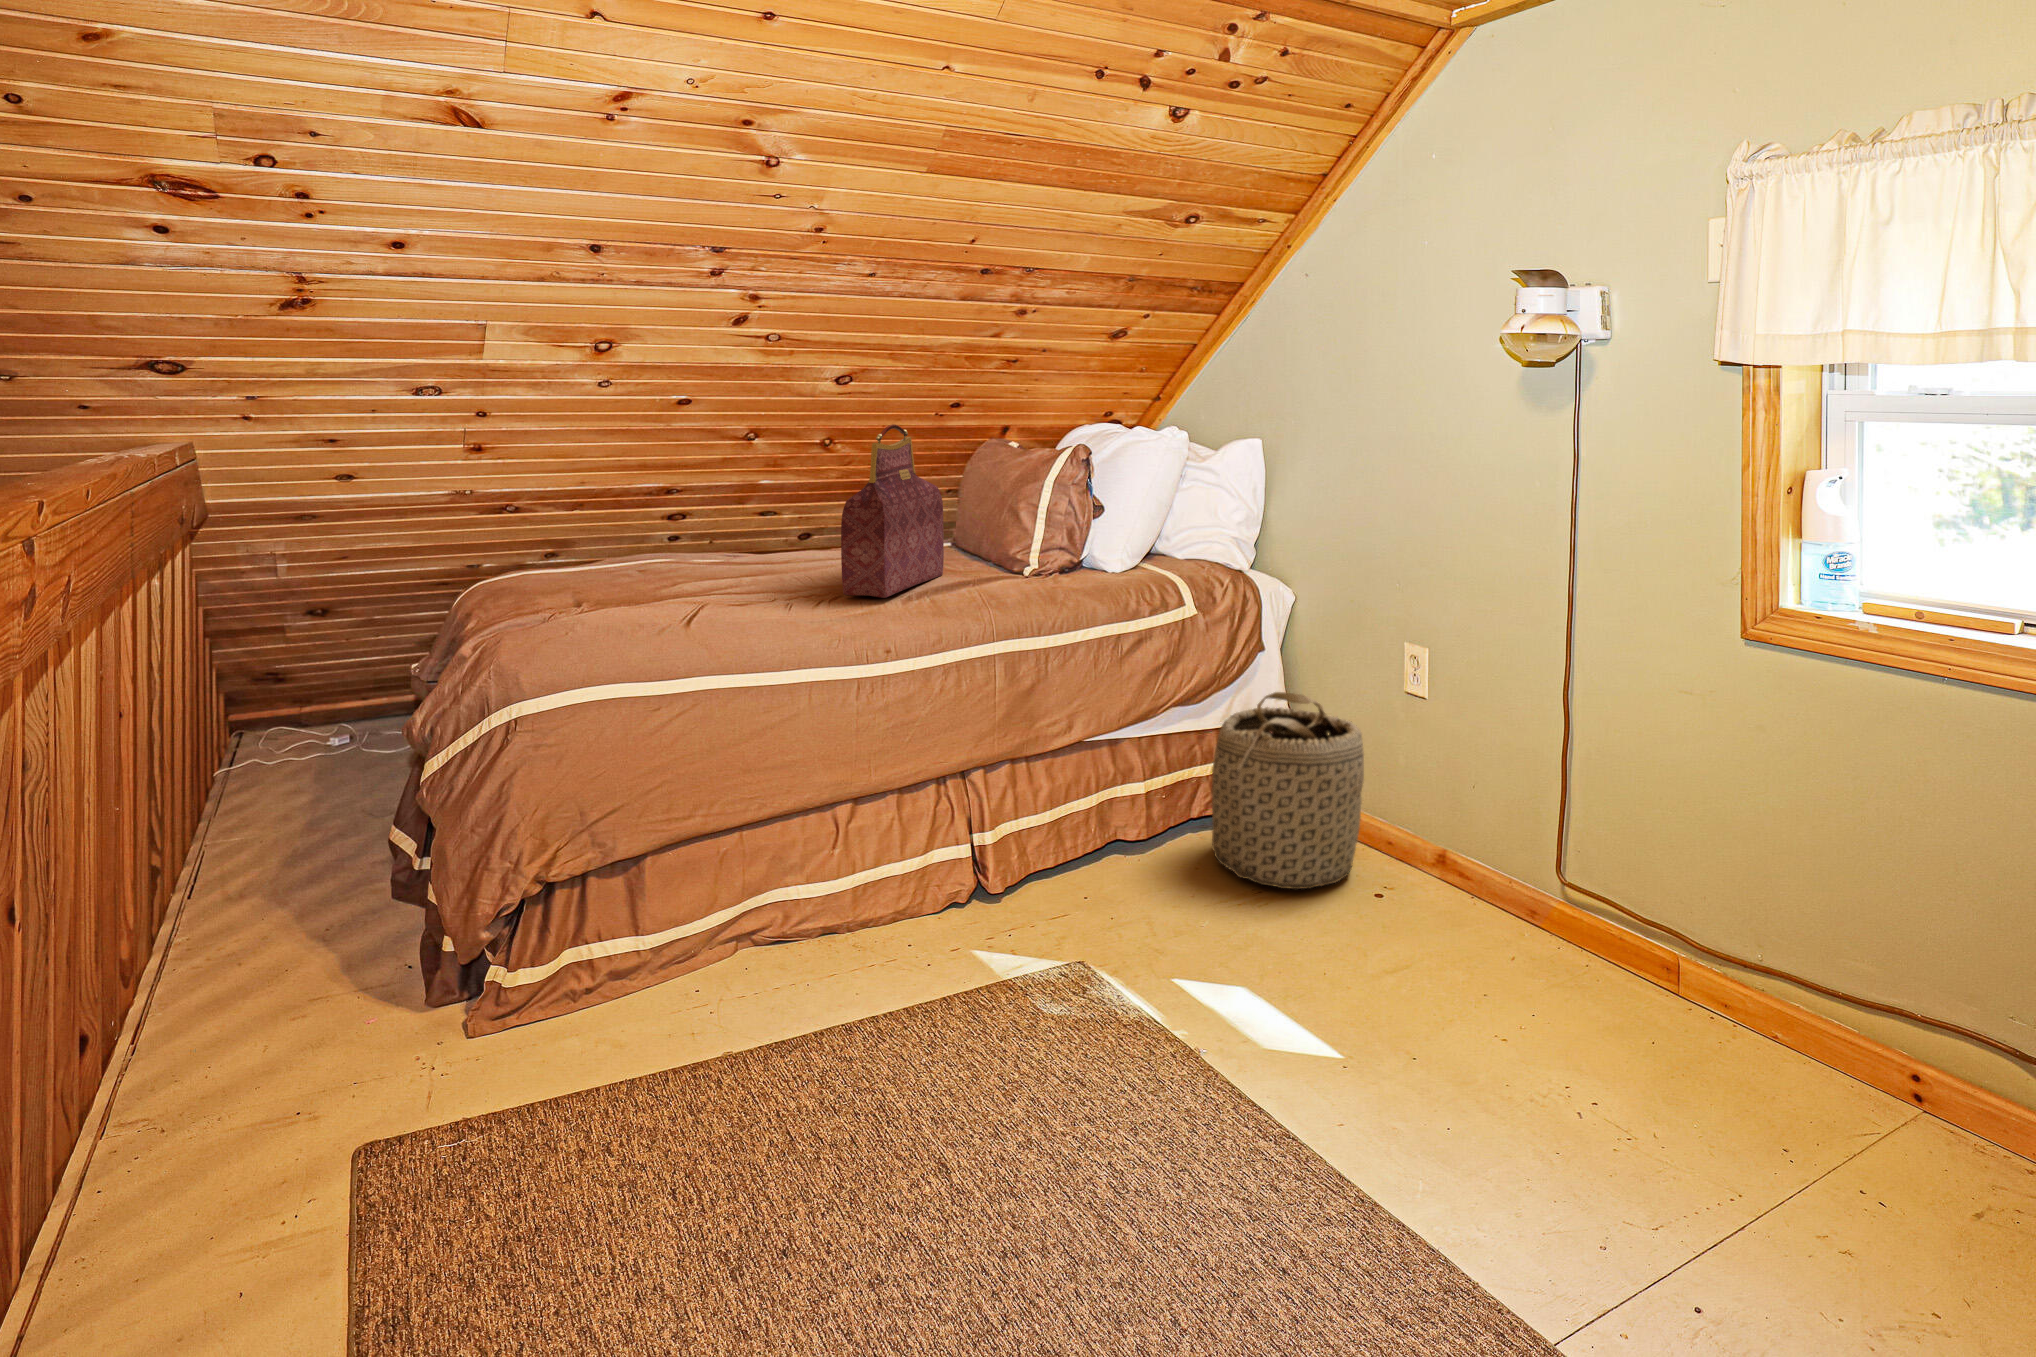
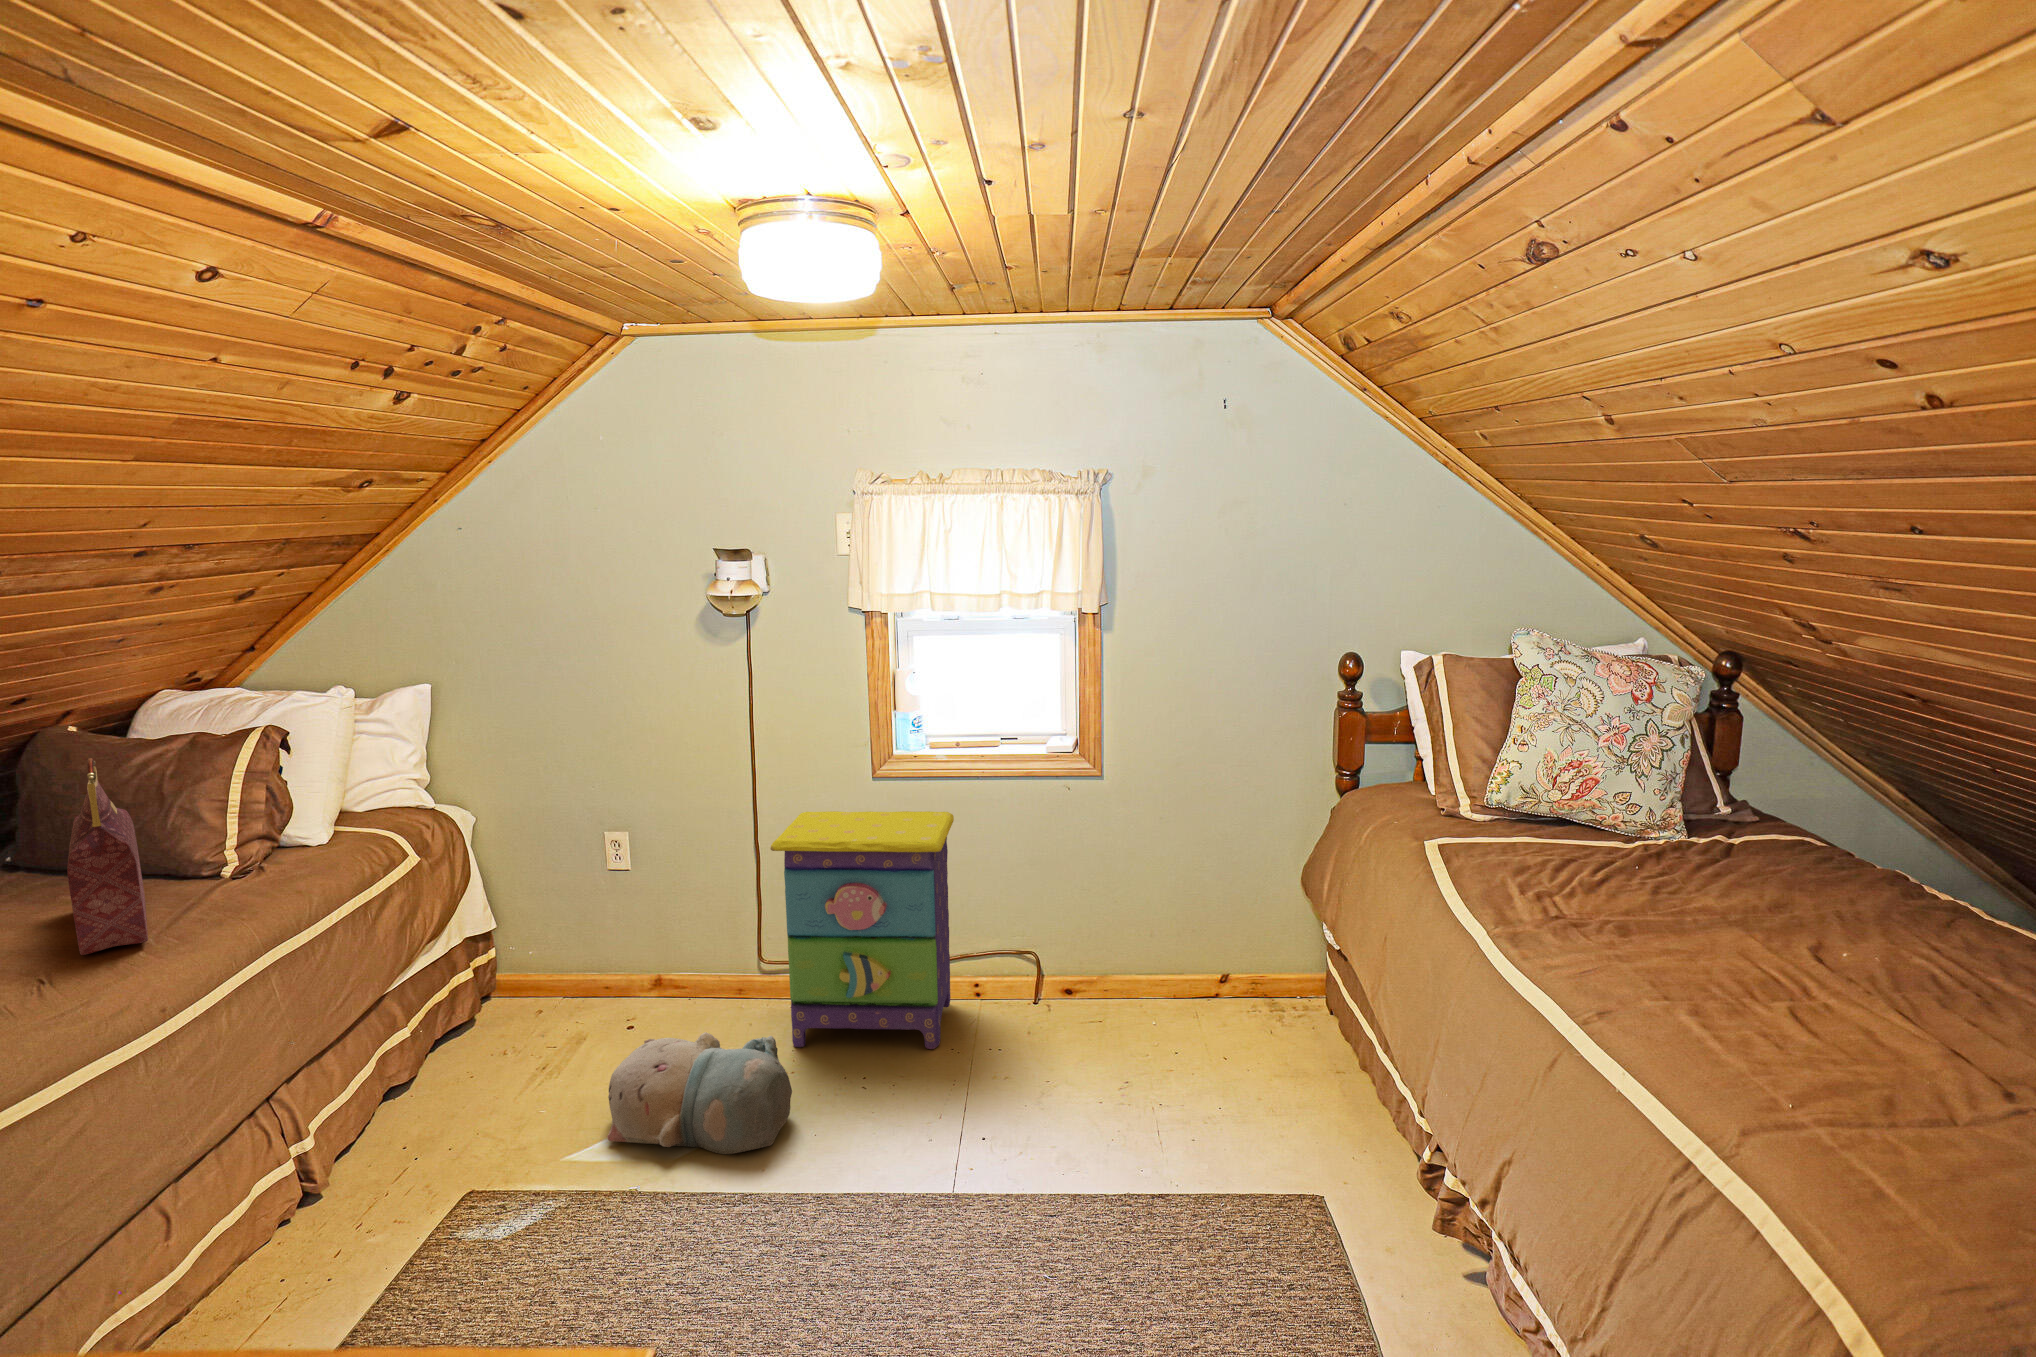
nightstand: none [1536,677,1952,1134] -> present [770,811,954,1049]
basket: present [1211,692,1364,889] -> none [472,898,605,1064]
plush toy: none [1219,899,1449,1102] -> present [607,1032,792,1154]

